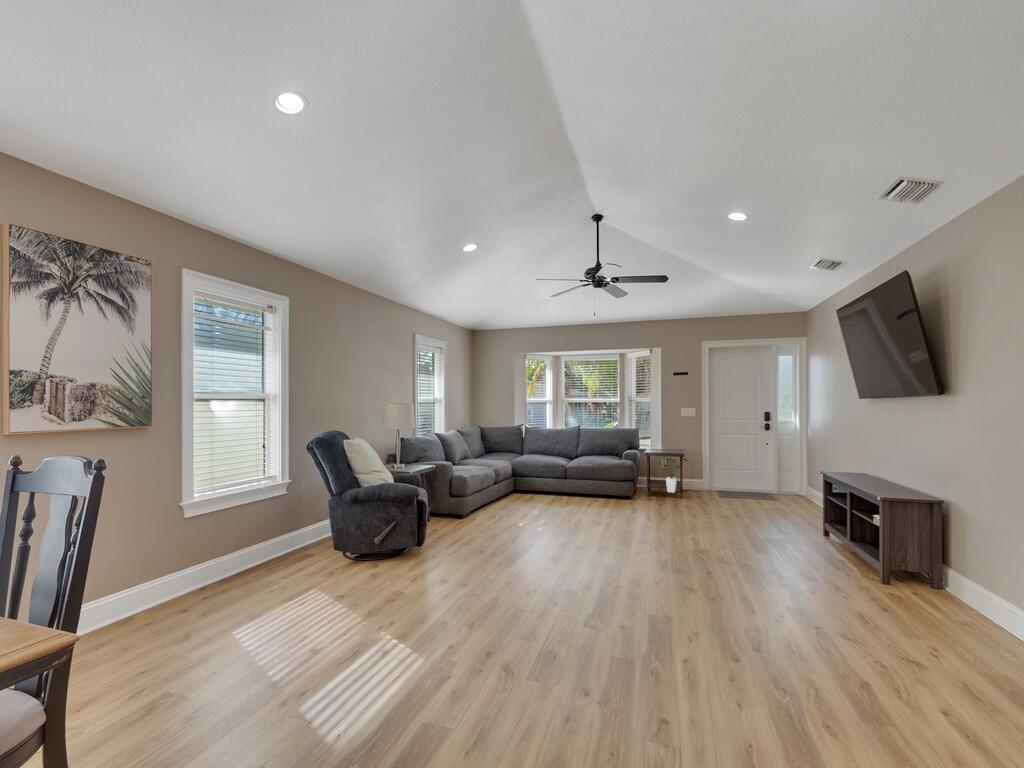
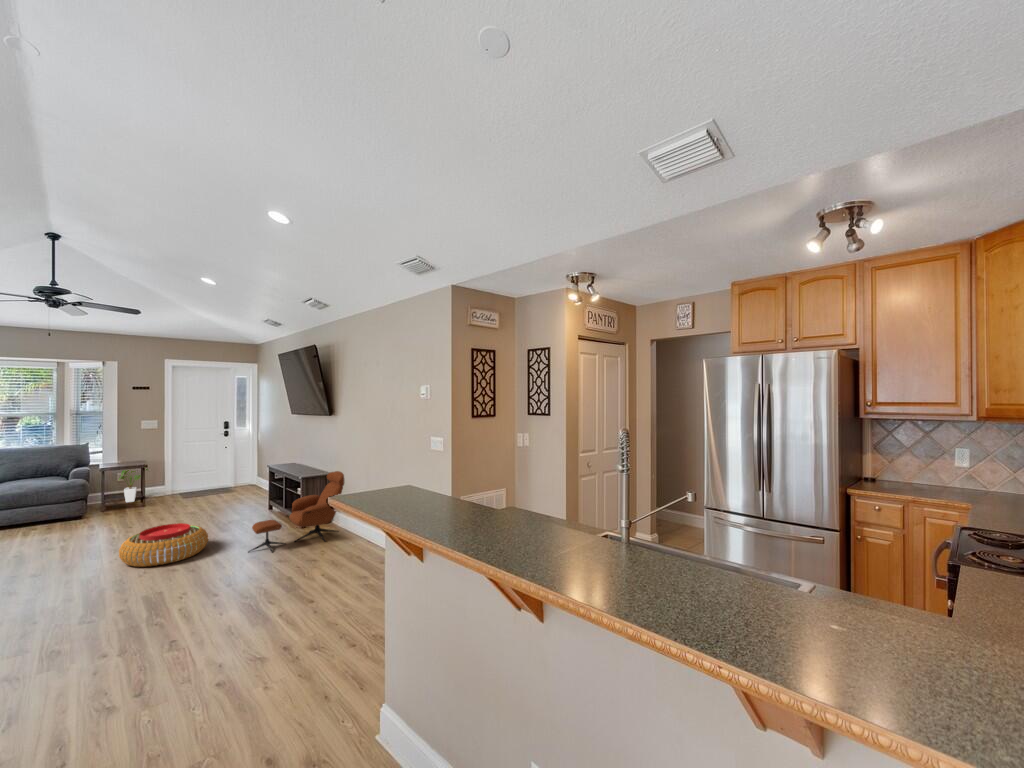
lounge chair: none [793,495,974,620] -> present [249,471,344,552]
pouf: none [645,523,740,573] -> present [119,523,208,567]

